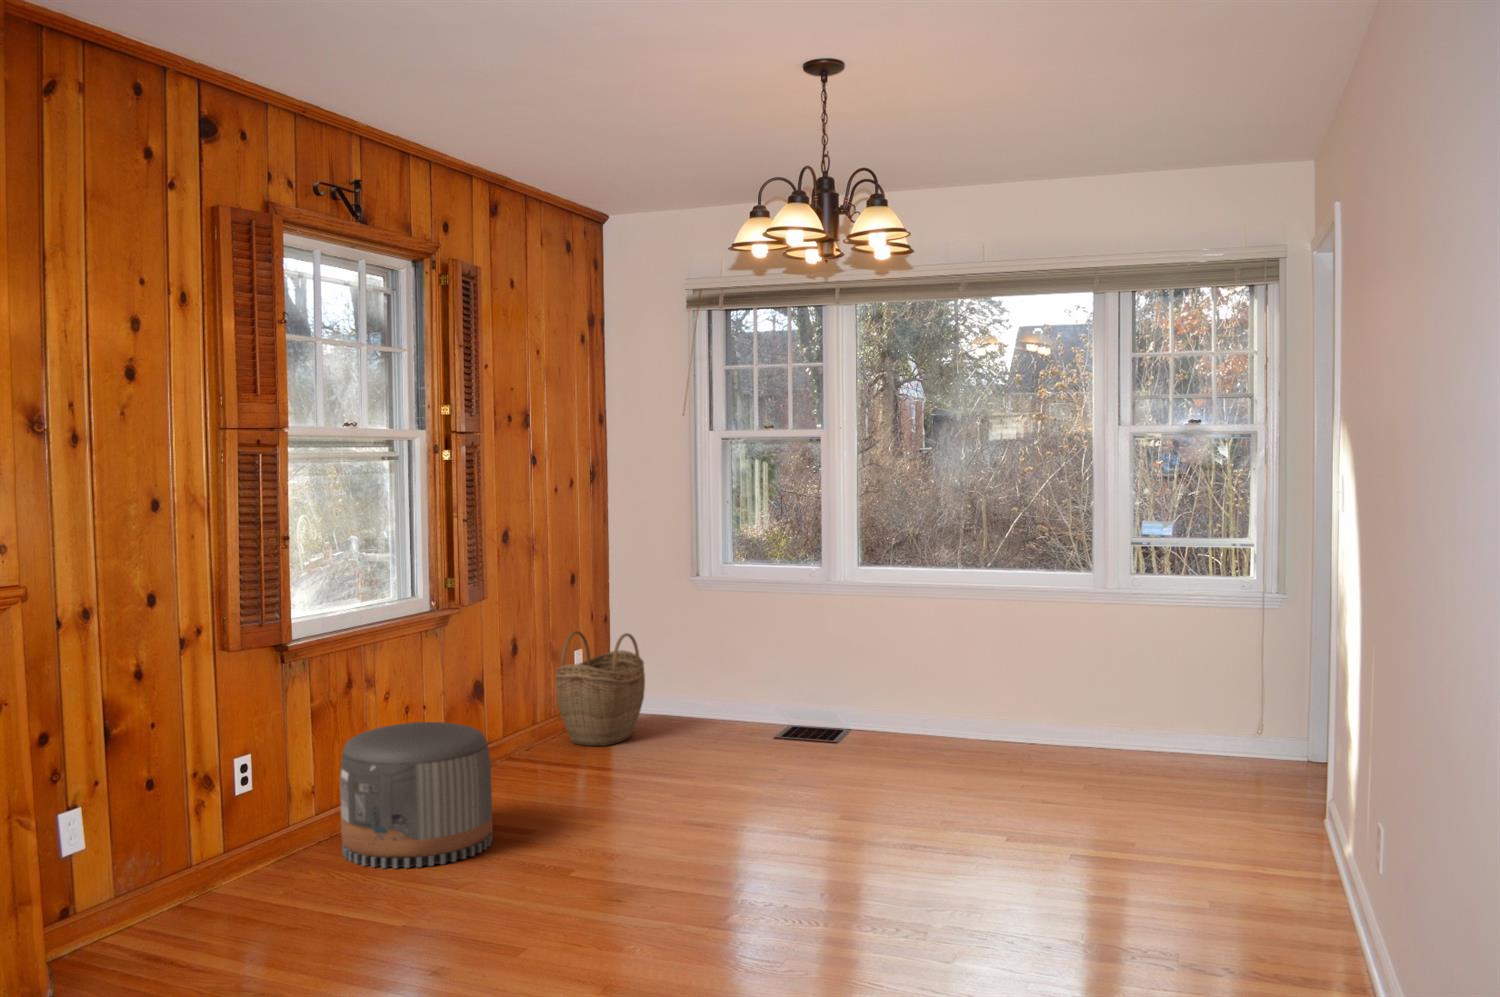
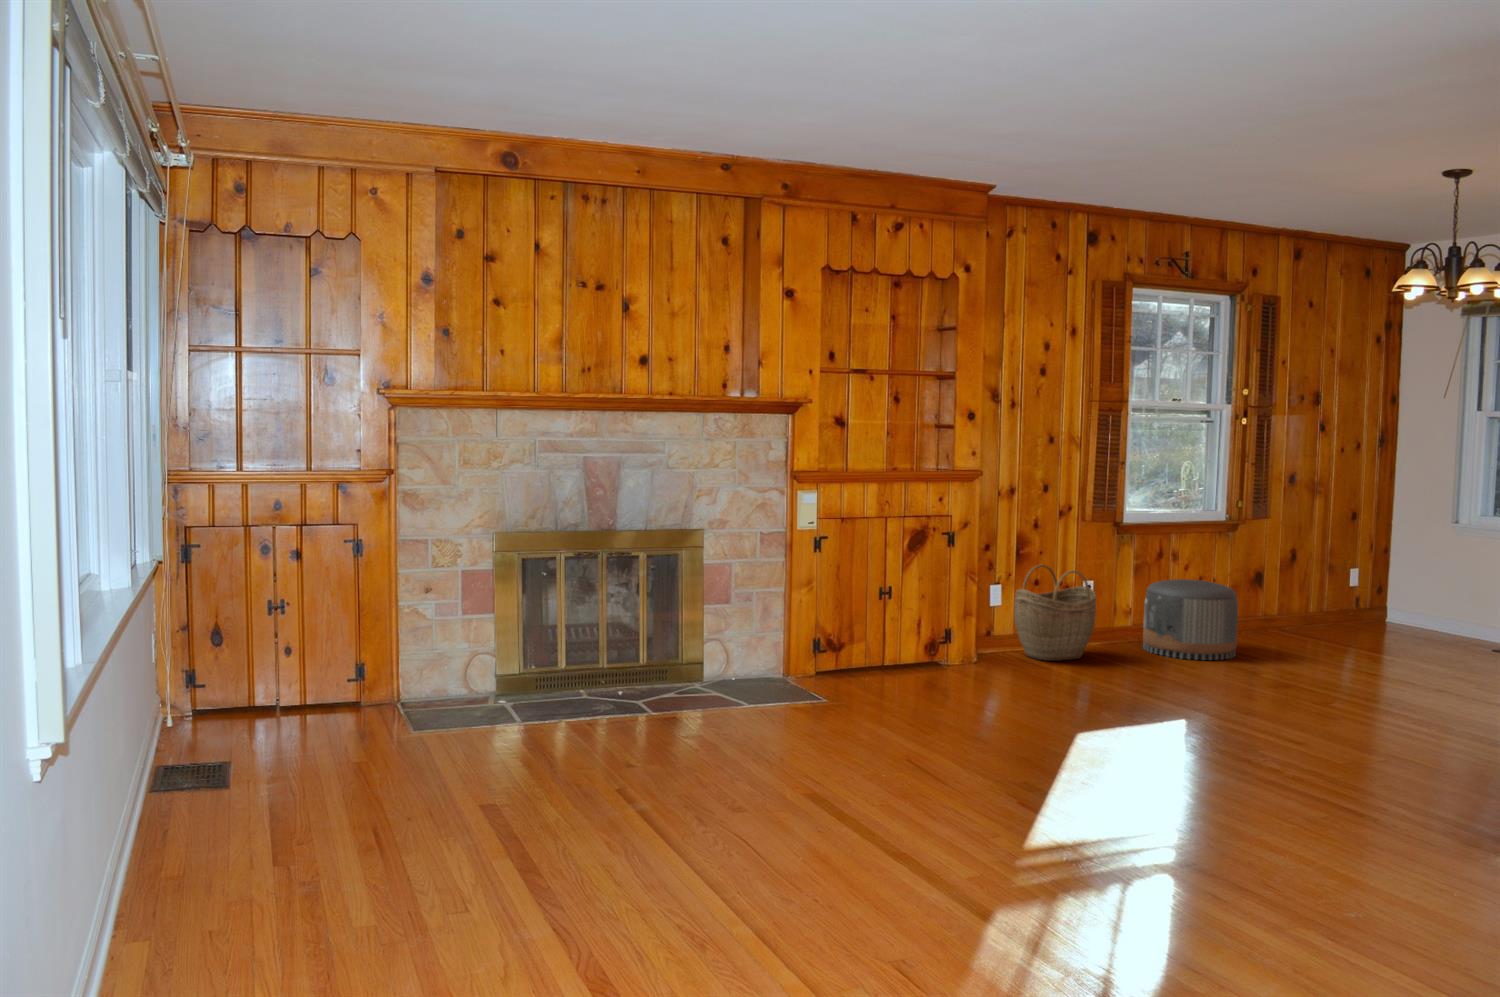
woven basket: present [556,631,645,746] -> present [1014,565,1096,661]

